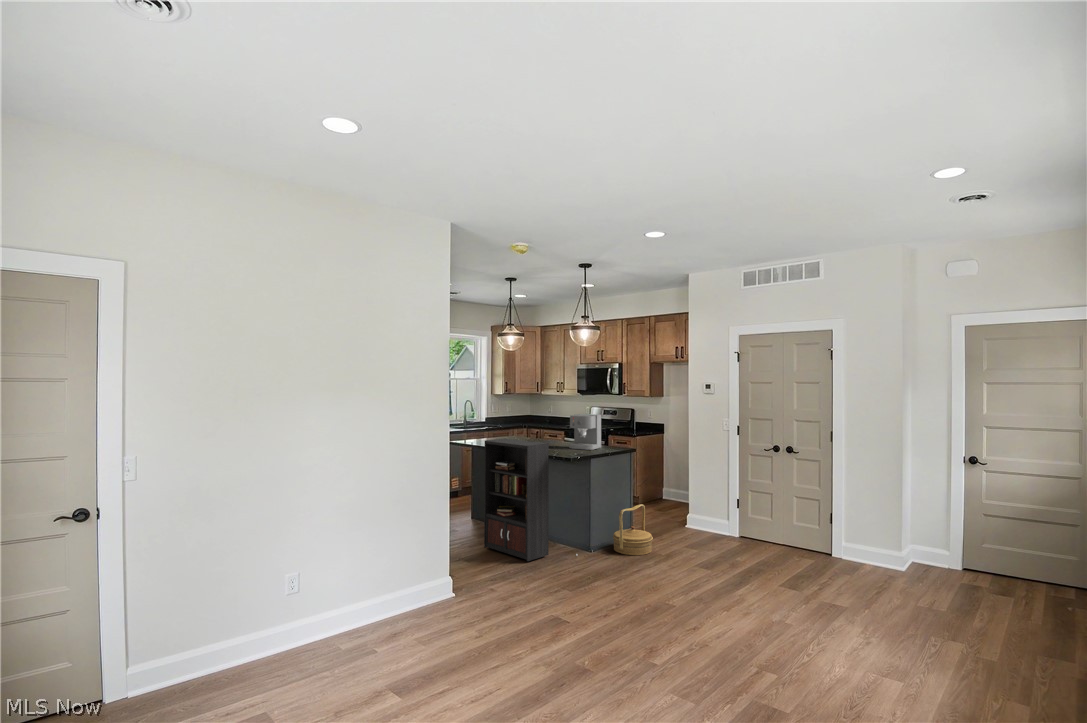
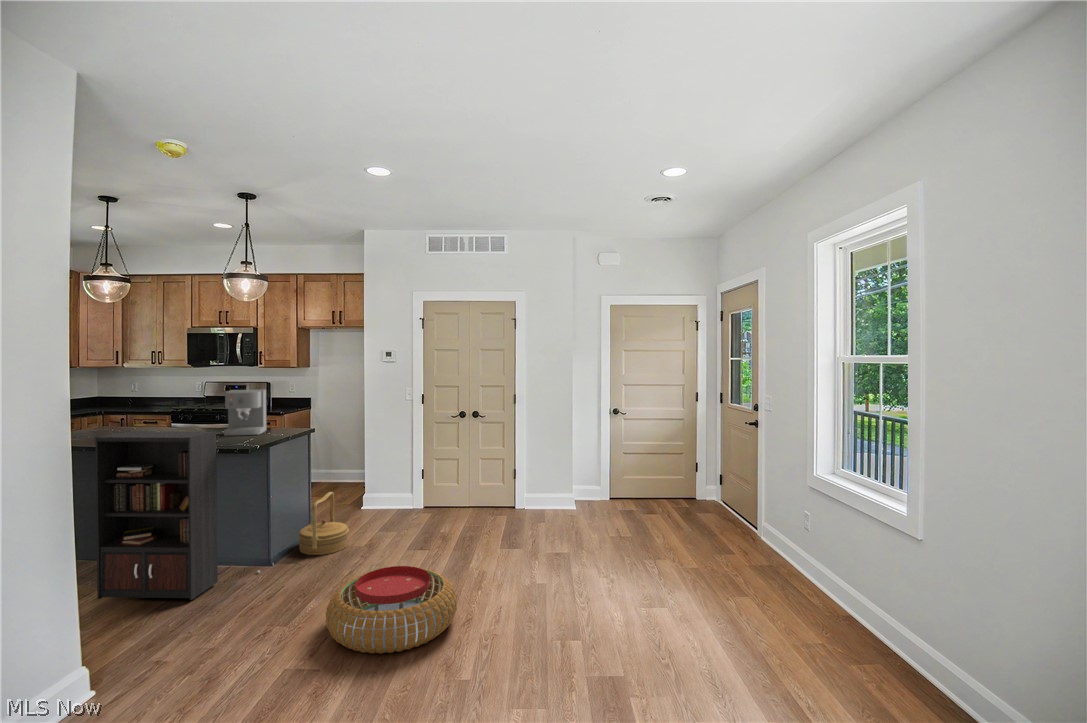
pouf: none [584,568,690,634] -> present [326,566,457,654]

